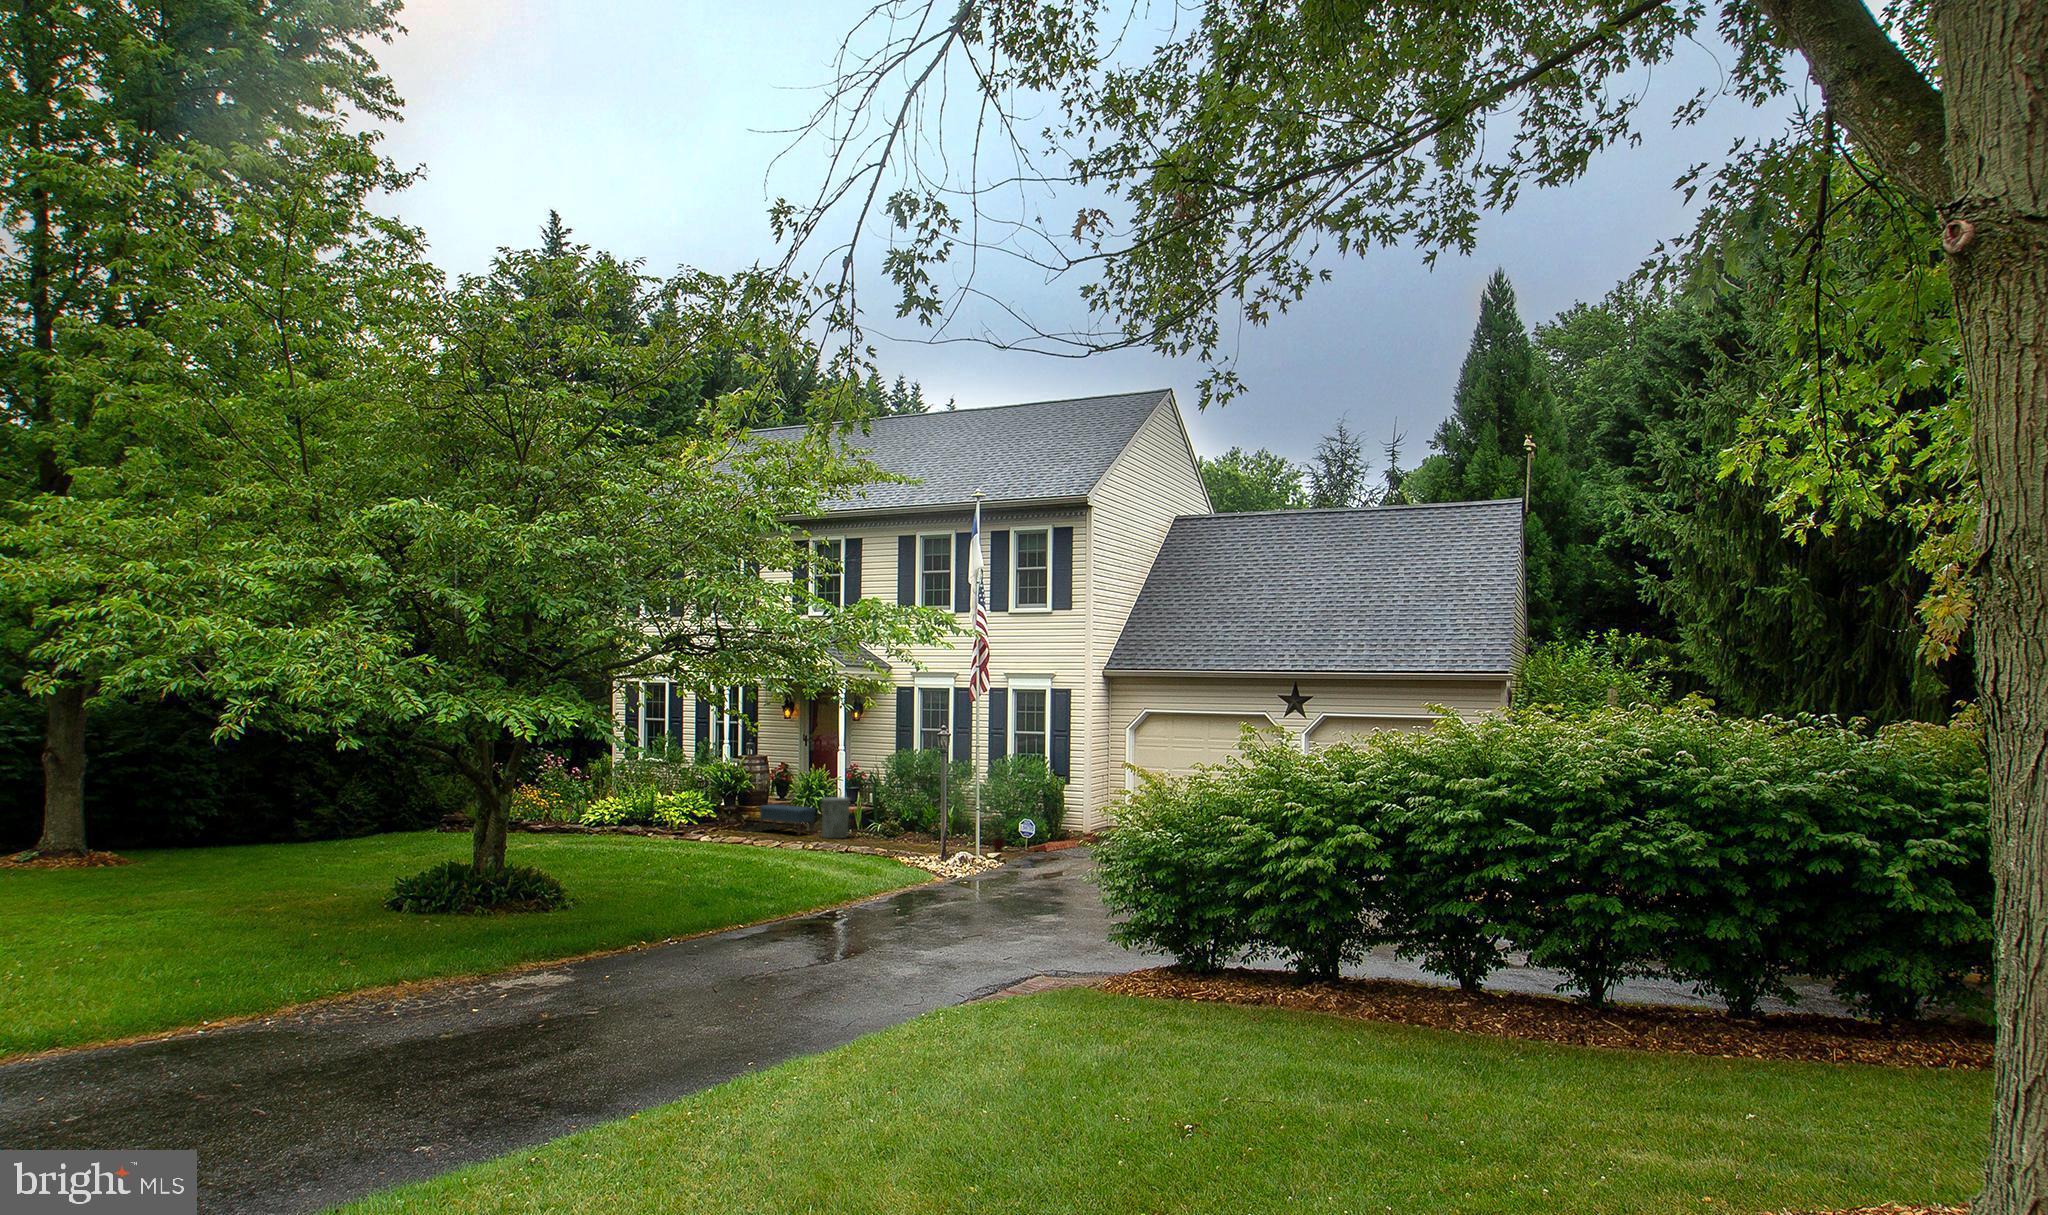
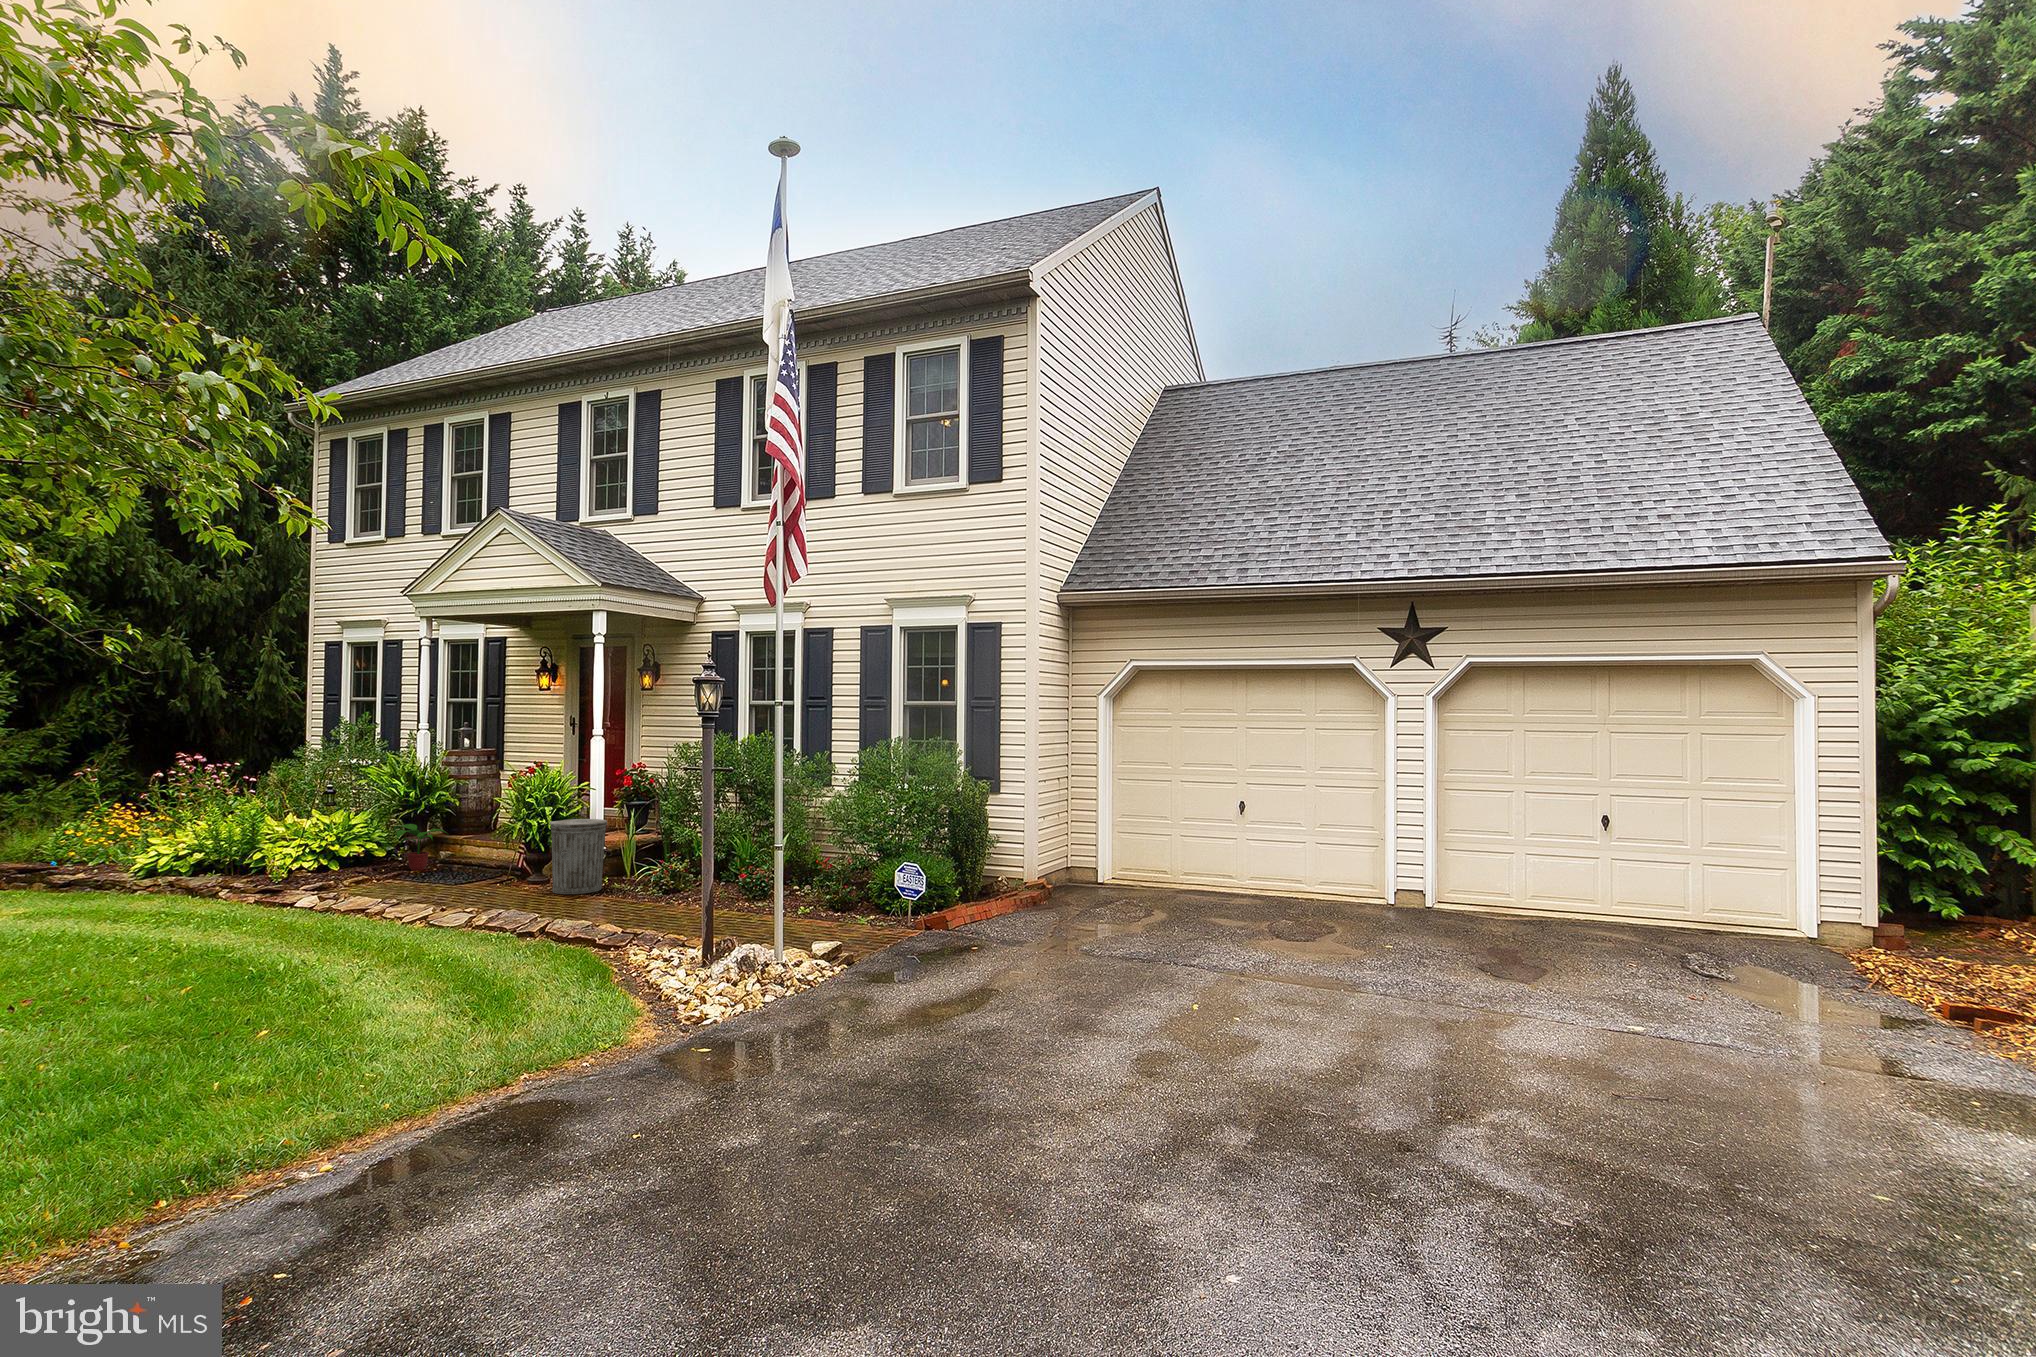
bench: present [759,805,815,835] -> none [459,831,551,889]
potted plant: present [984,820,1007,851] -> present [394,824,447,871]

